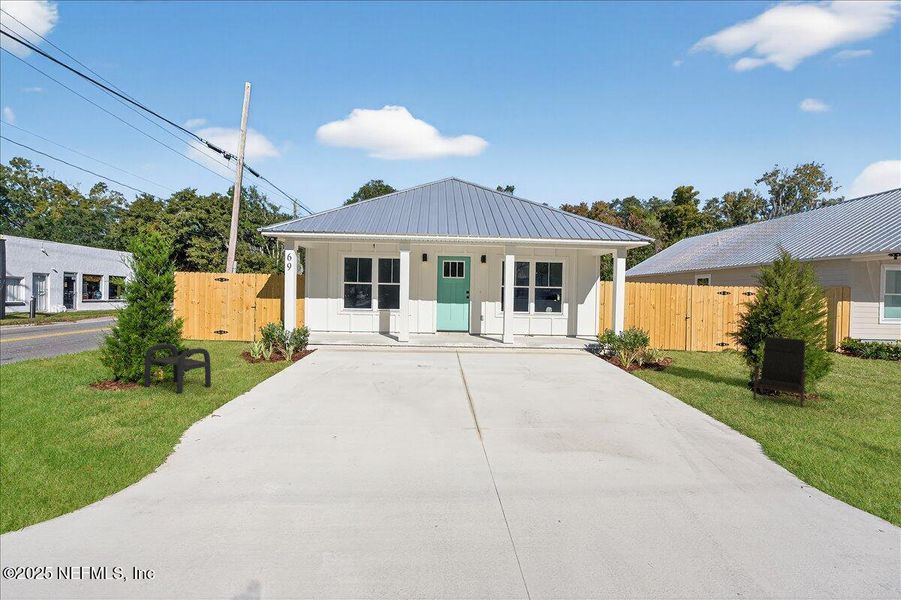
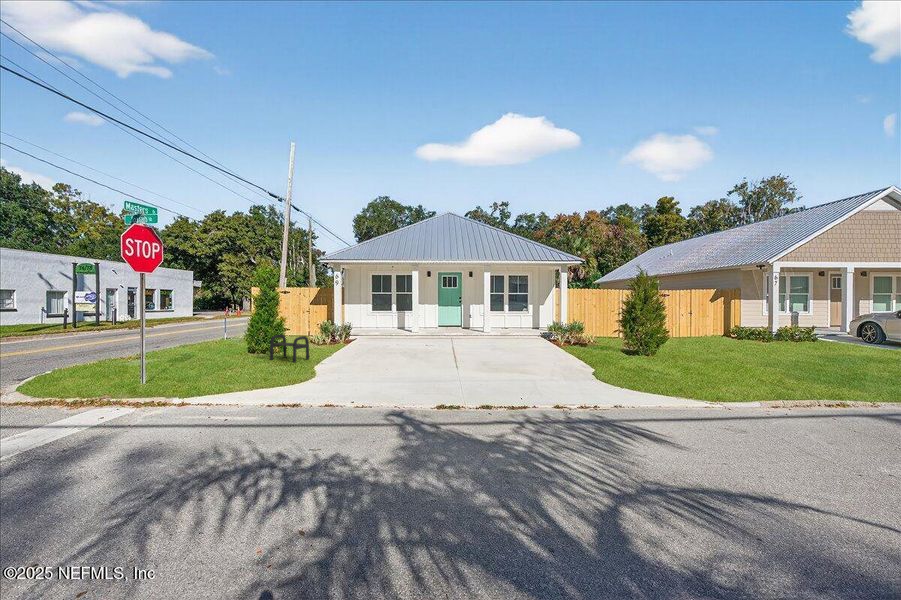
lounge chair: present [753,337,808,406] -> none [632,323,664,363]

